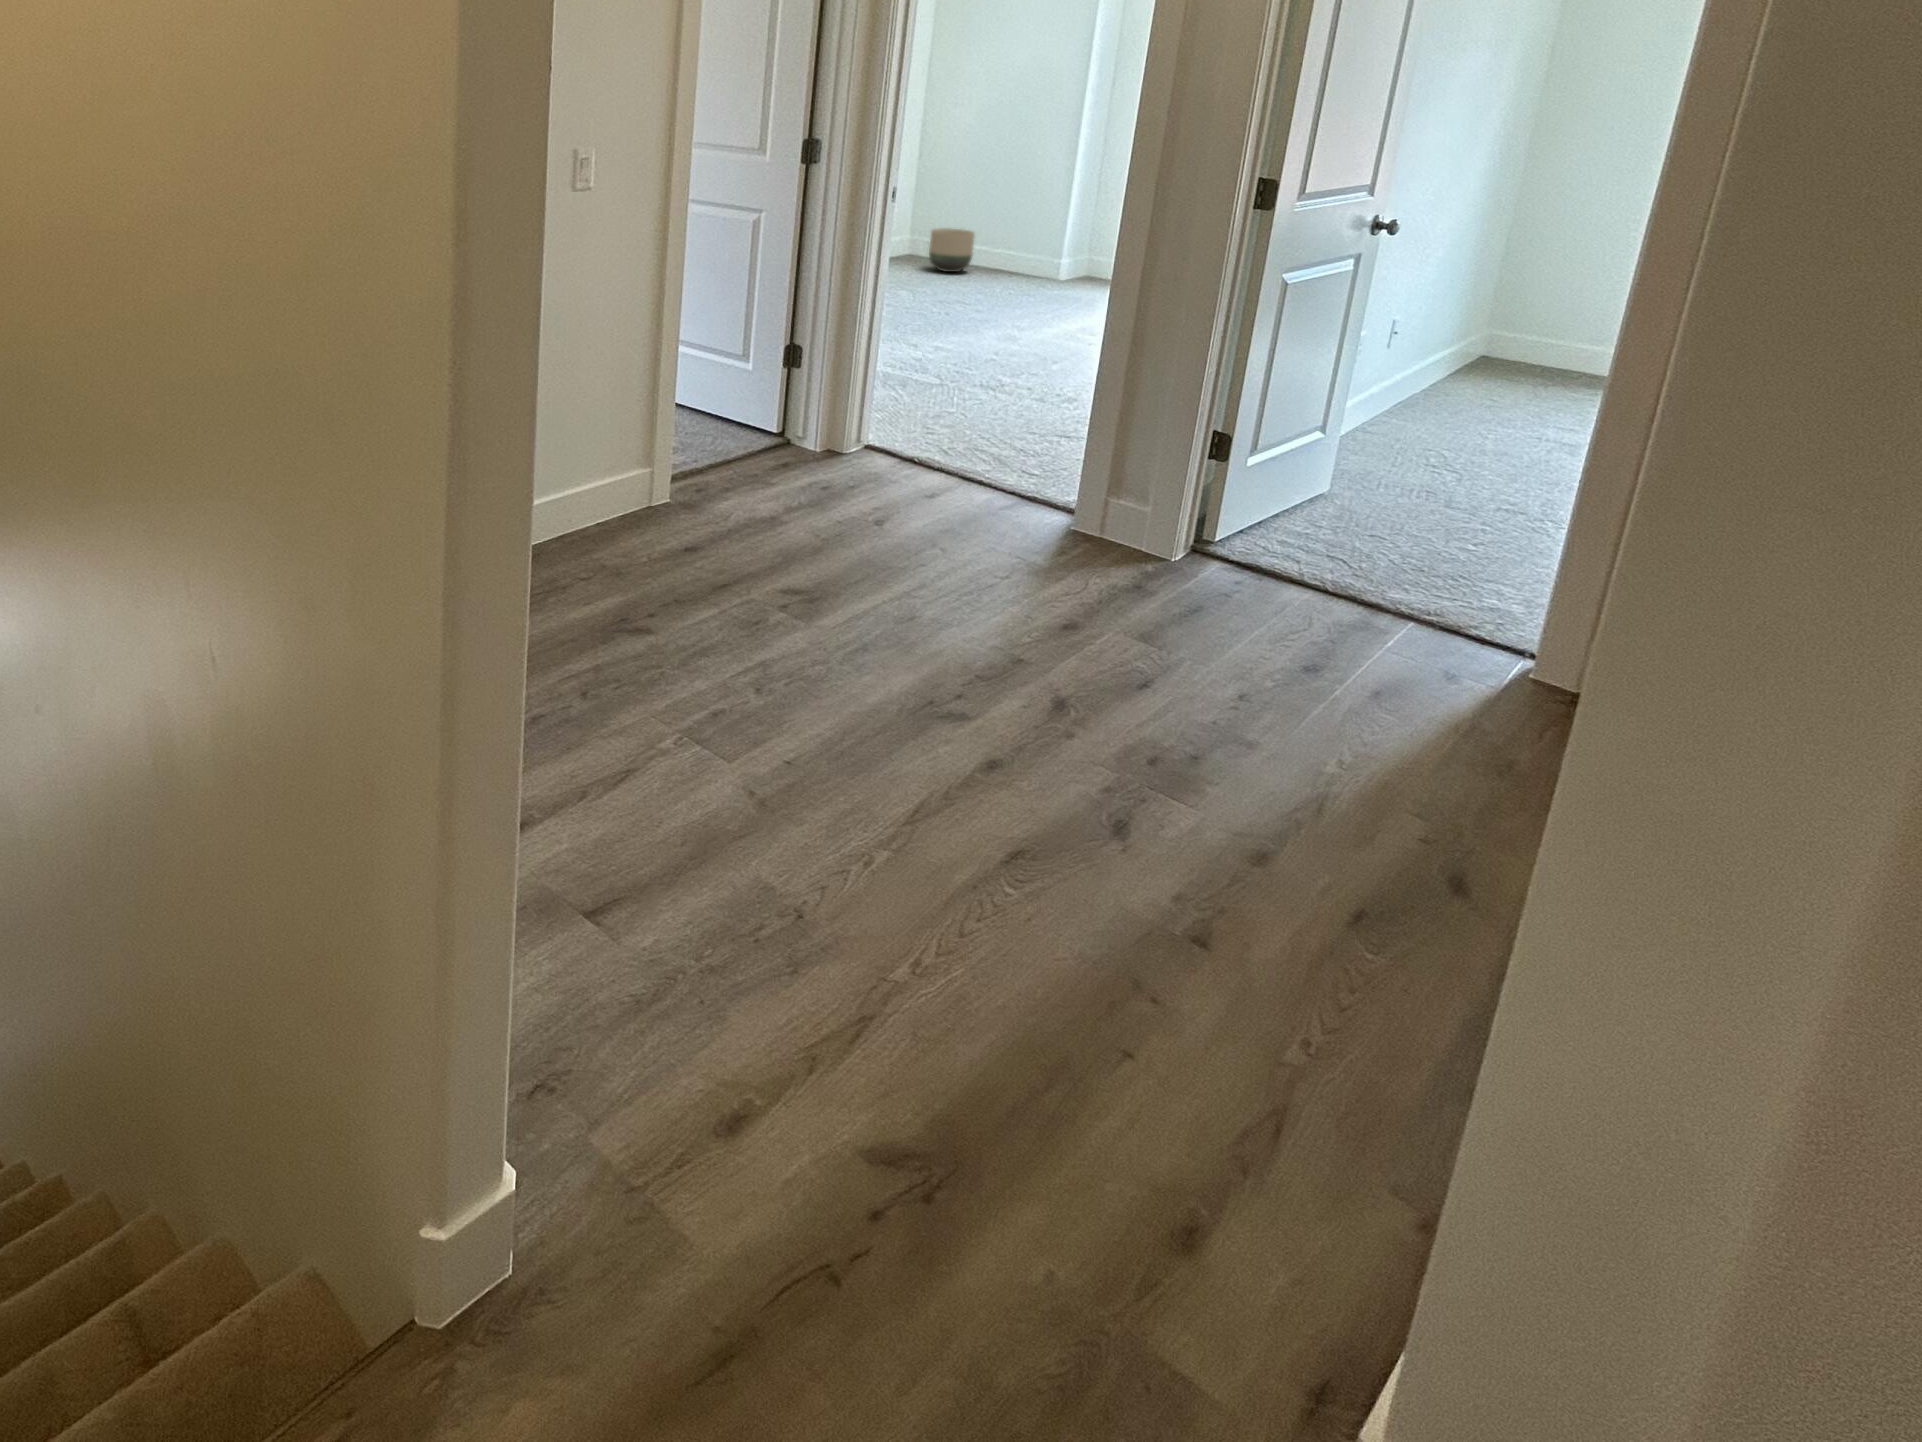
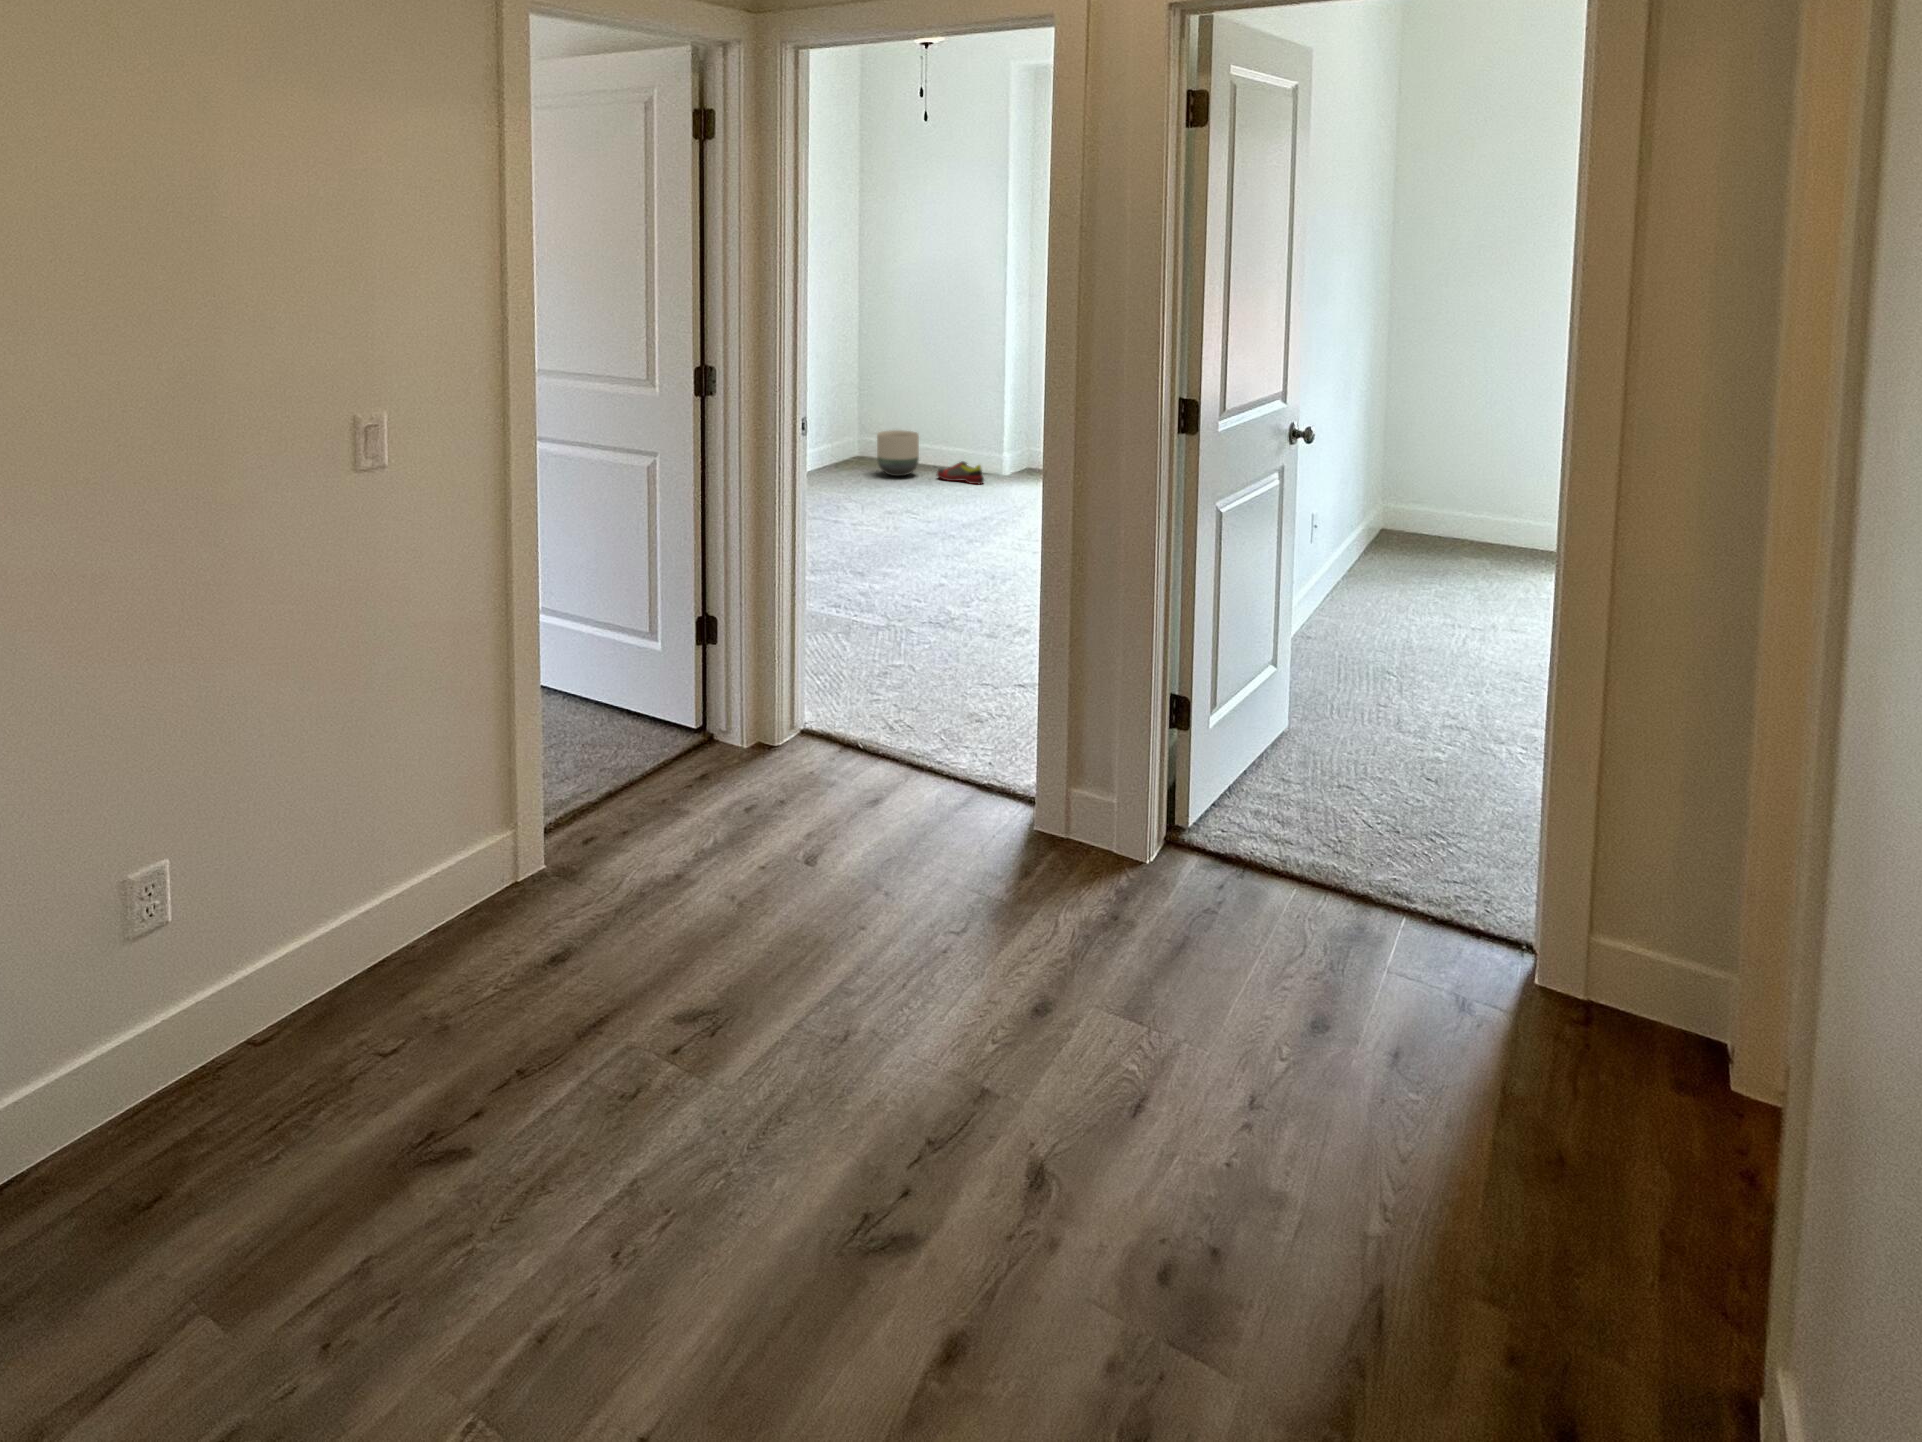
shoe: none [989,261,1039,284] -> present [937,461,984,484]

